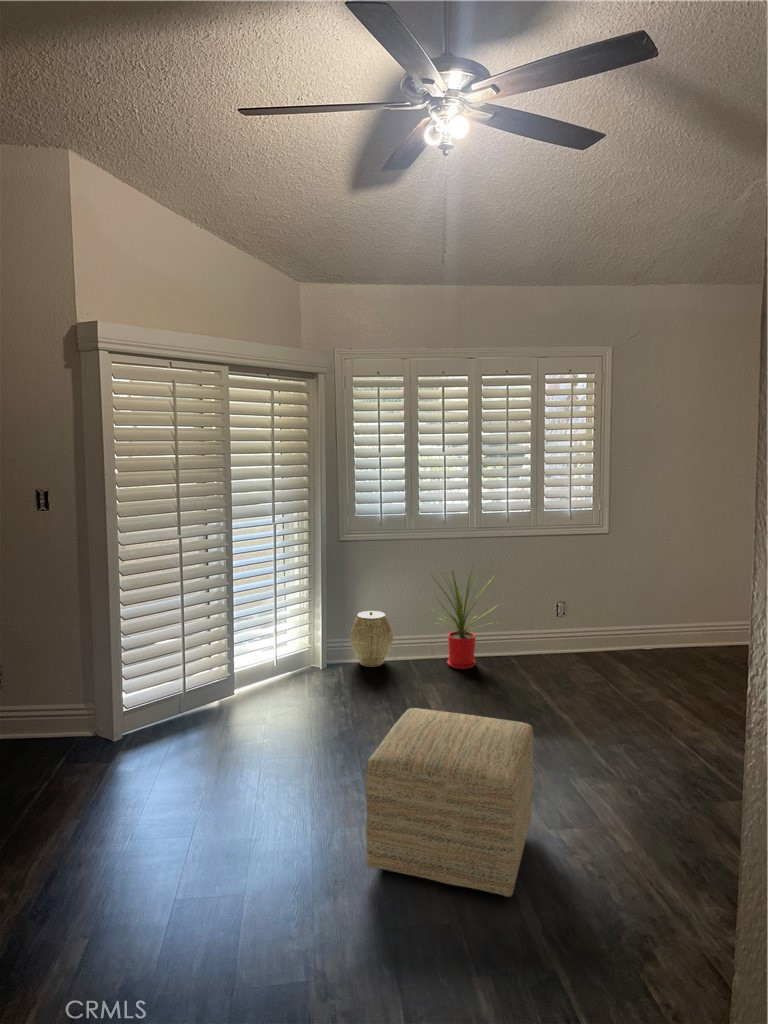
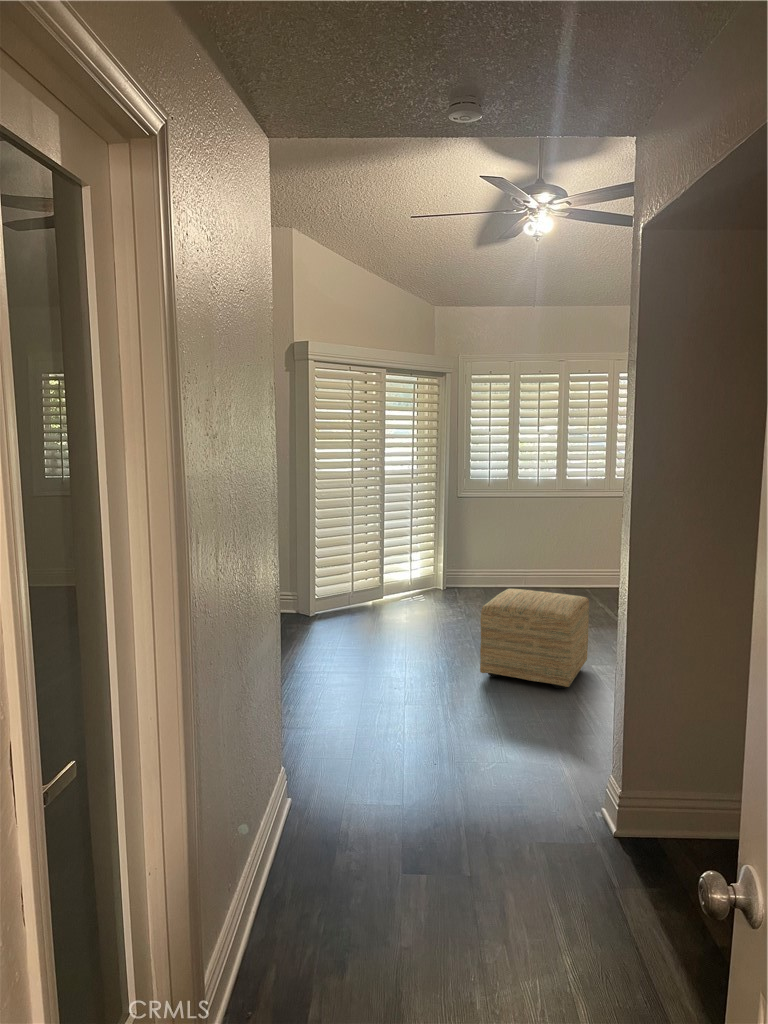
house plant: present [433,571,494,669] -> none [522,516,580,594]
woven basket: present [350,611,393,667] -> none [464,549,496,590]

